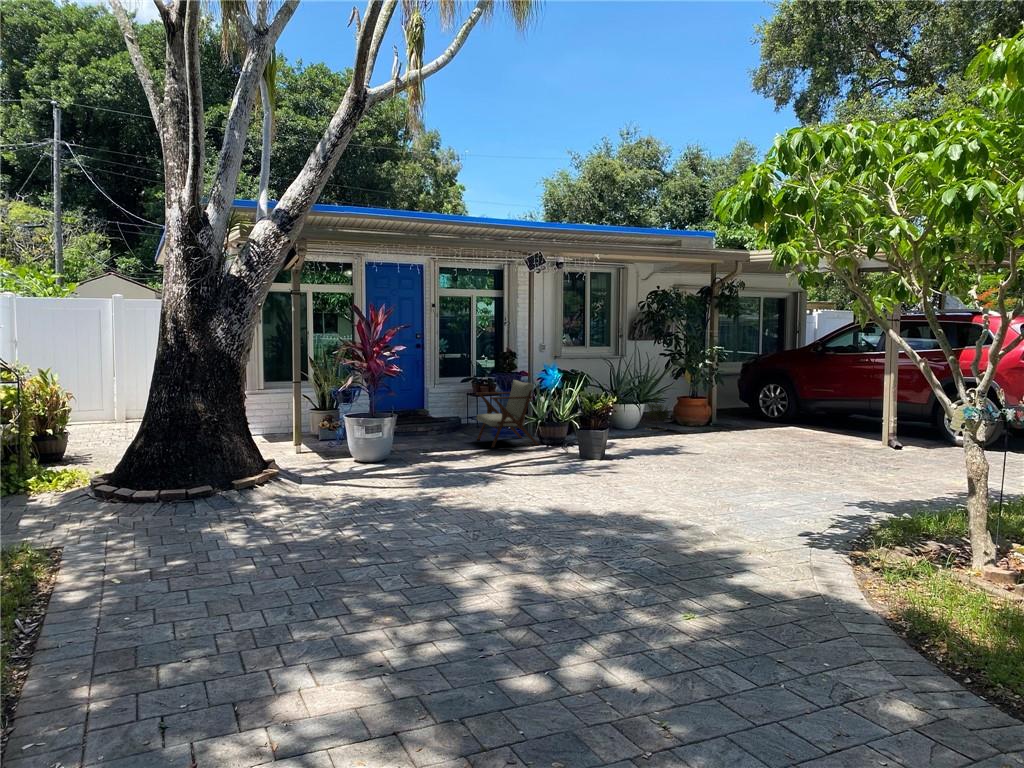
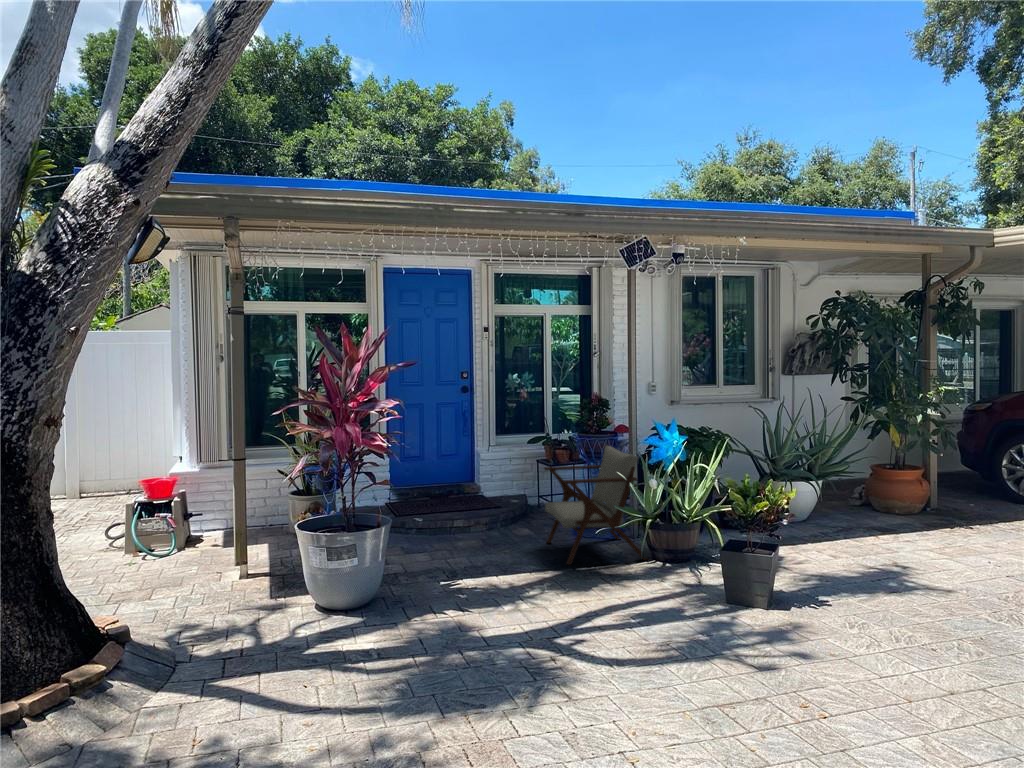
potted tree: present [645,397,668,431] -> none [818,461,863,524]

